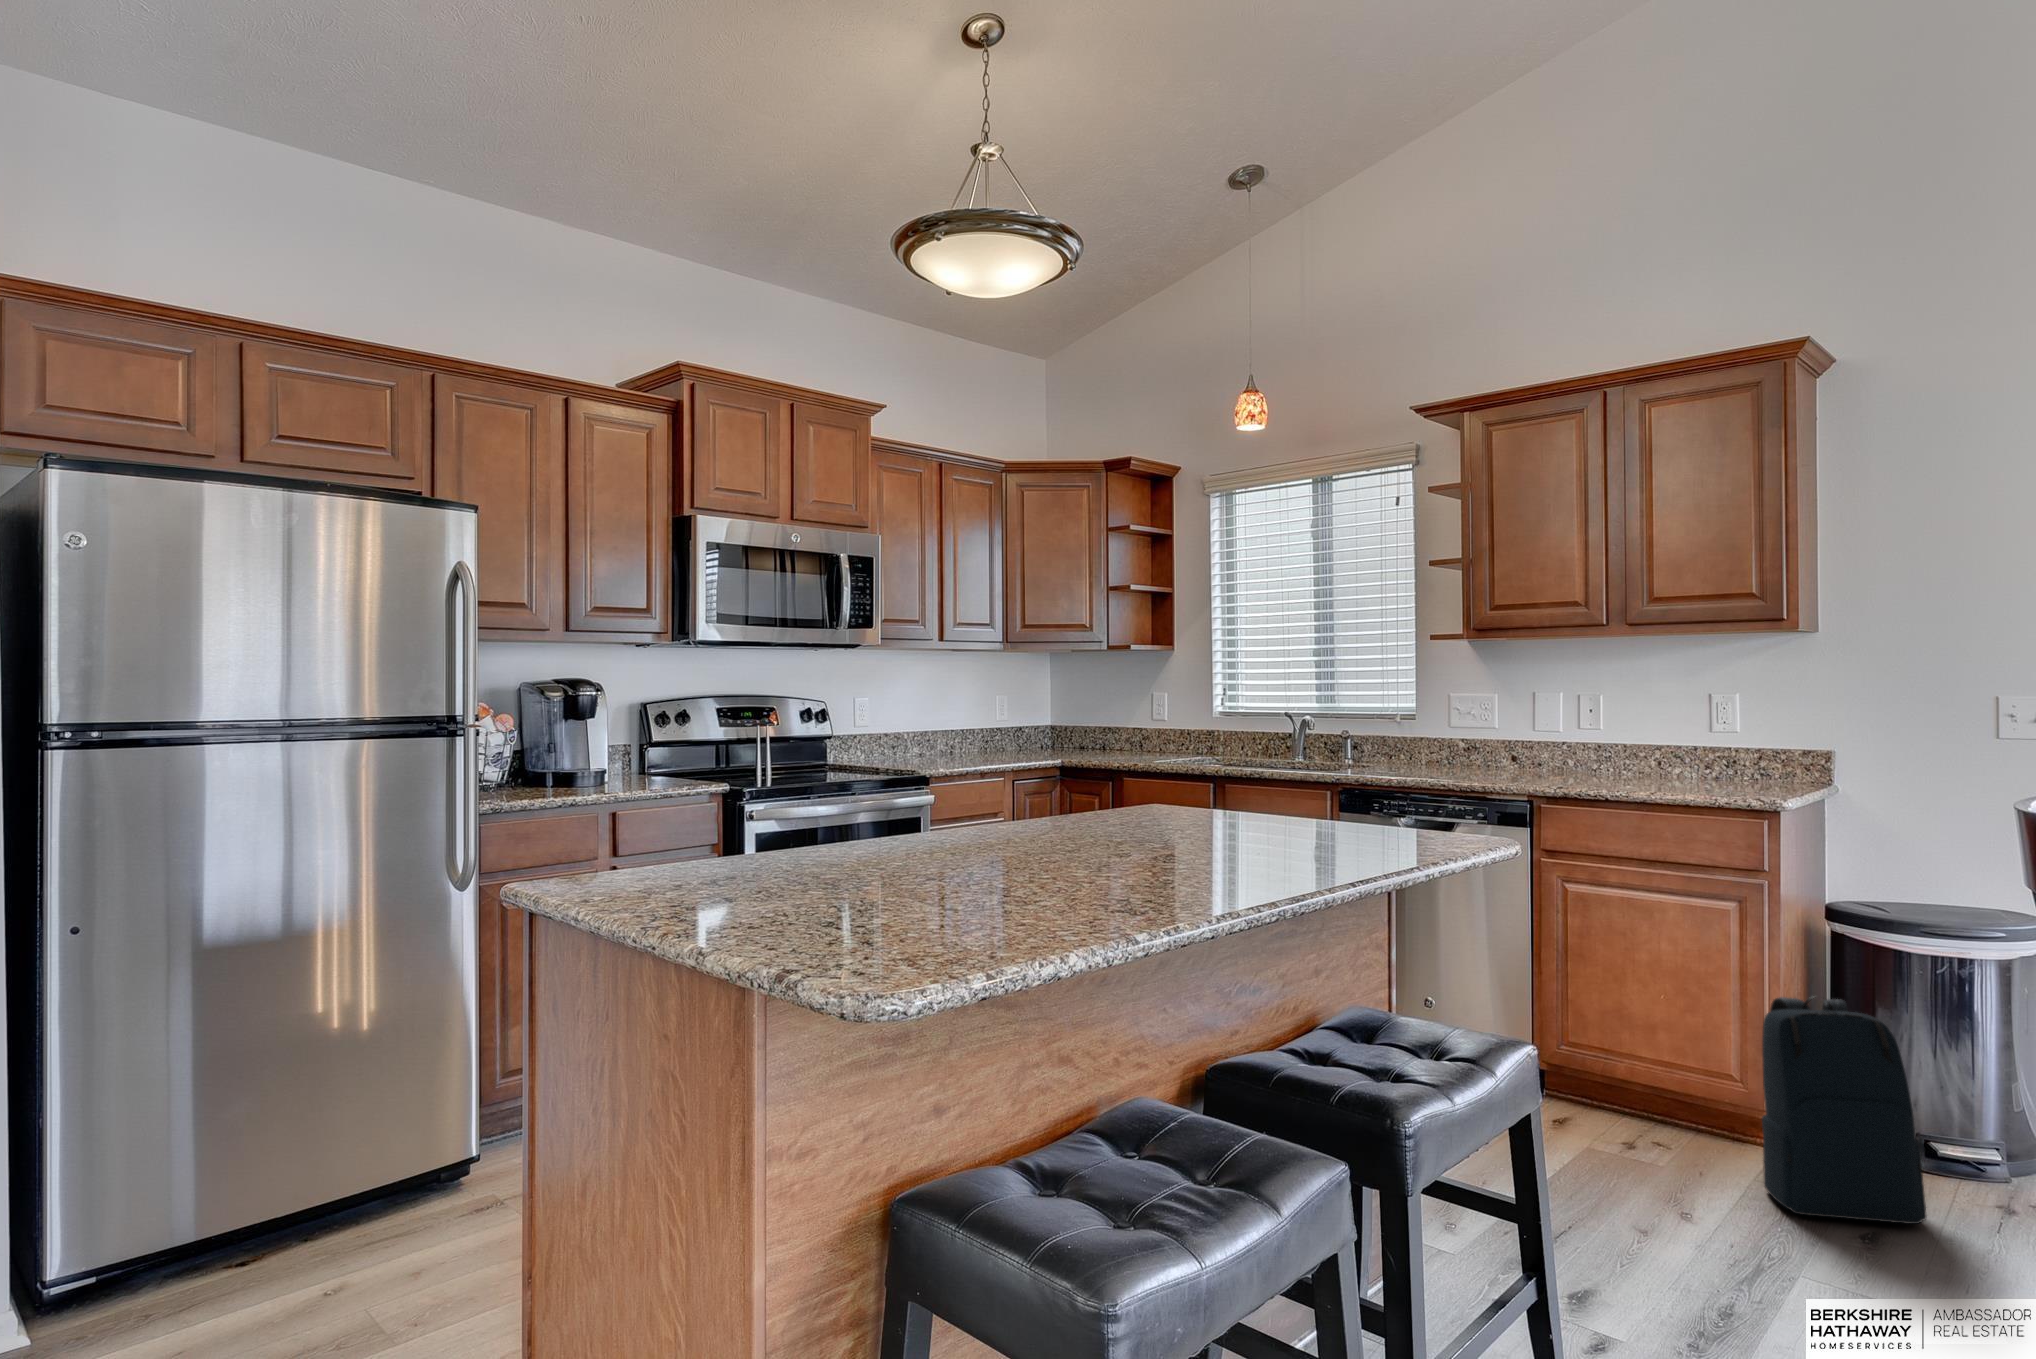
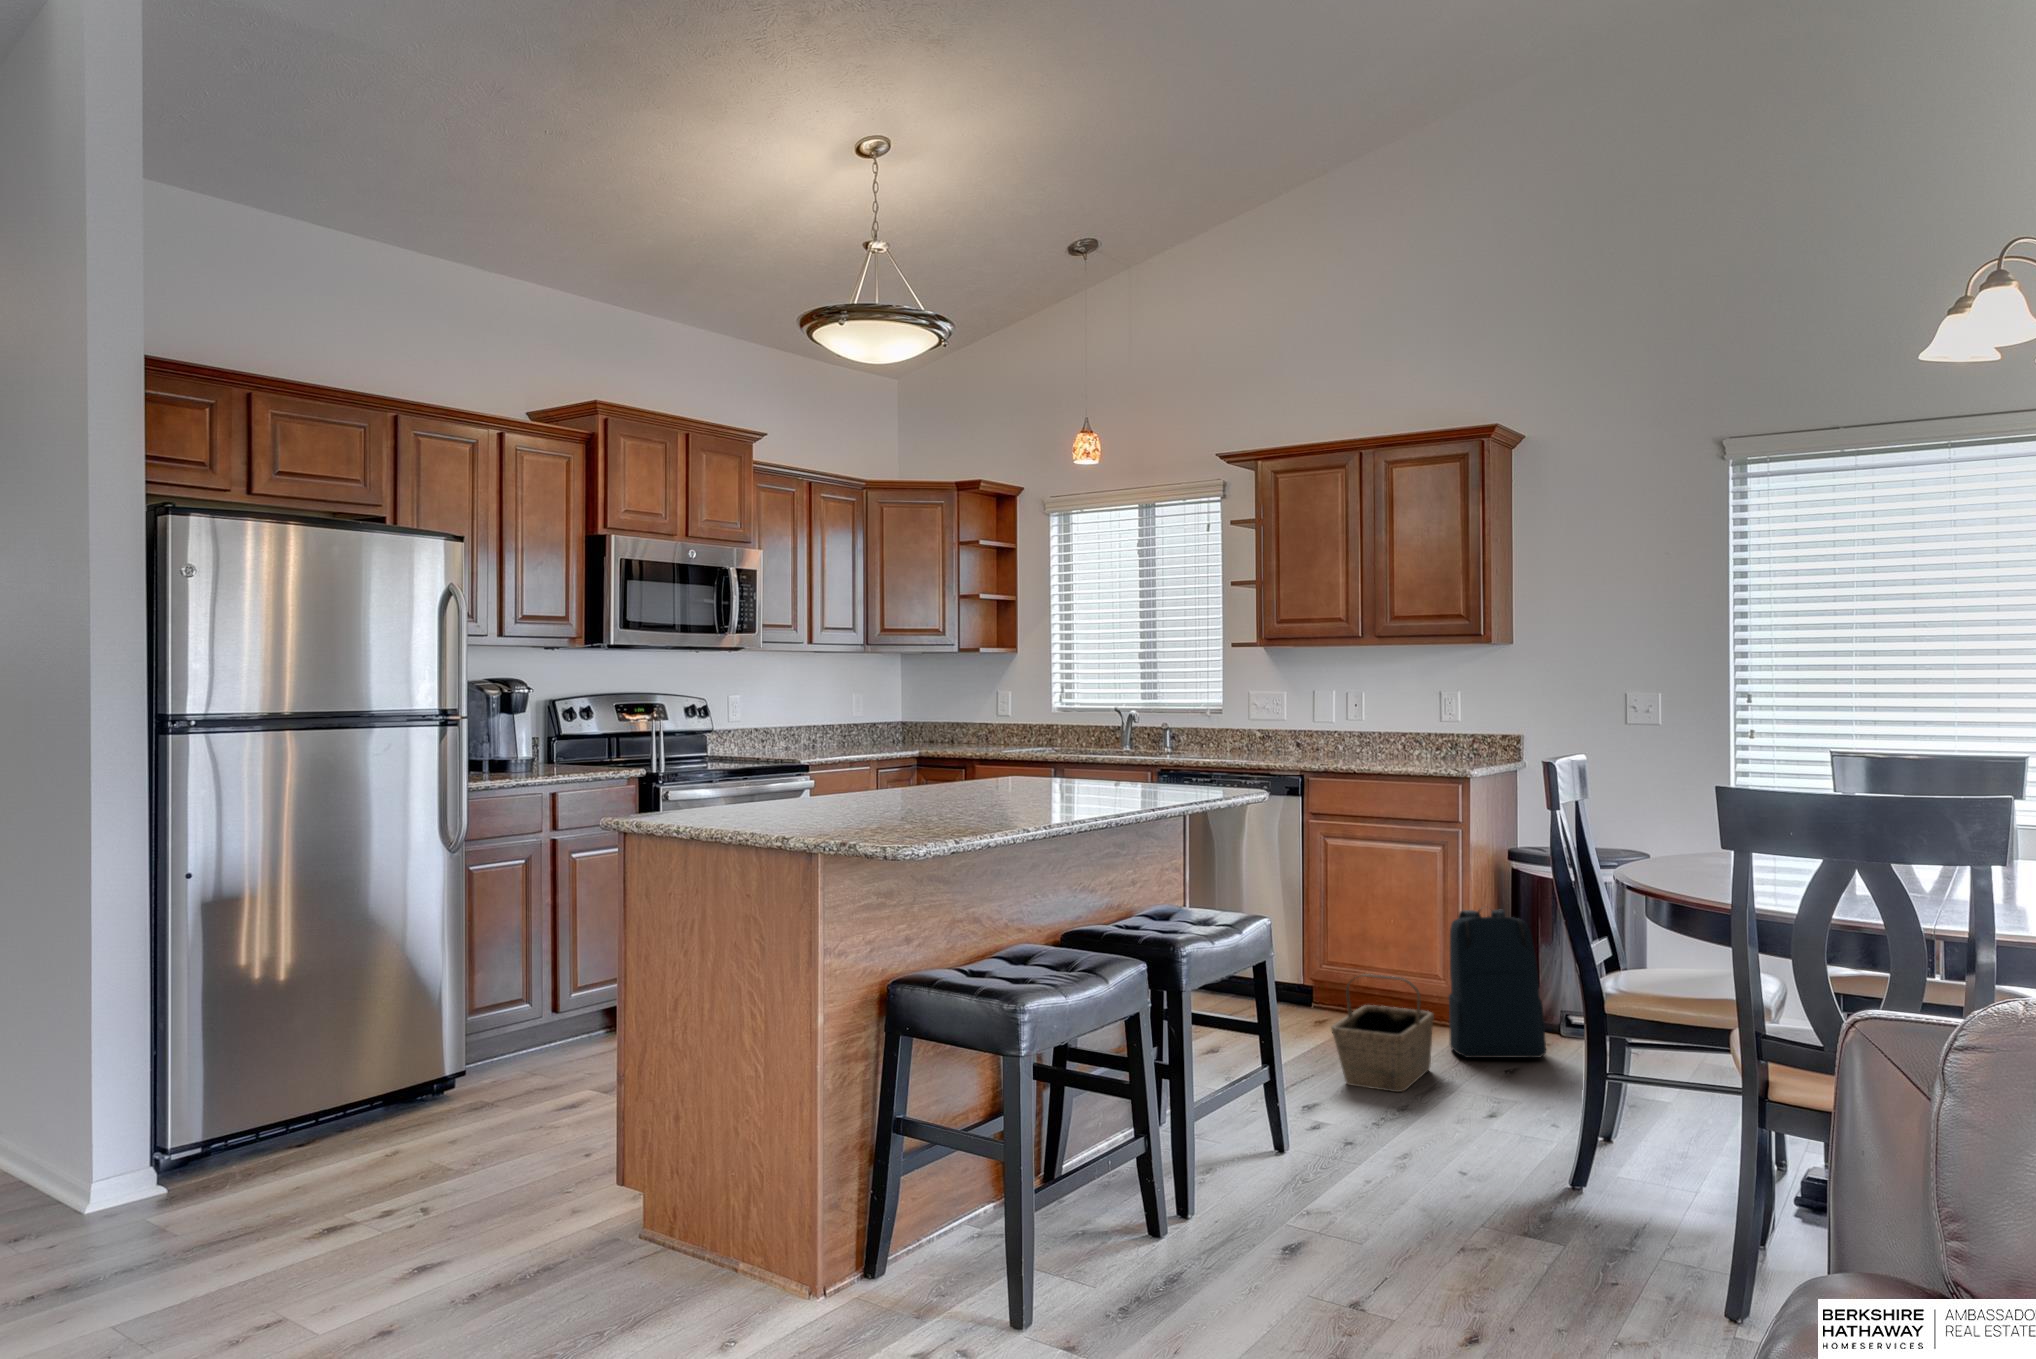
basket: none [1602,1094,1755,1284] -> present [1331,974,1434,1092]

